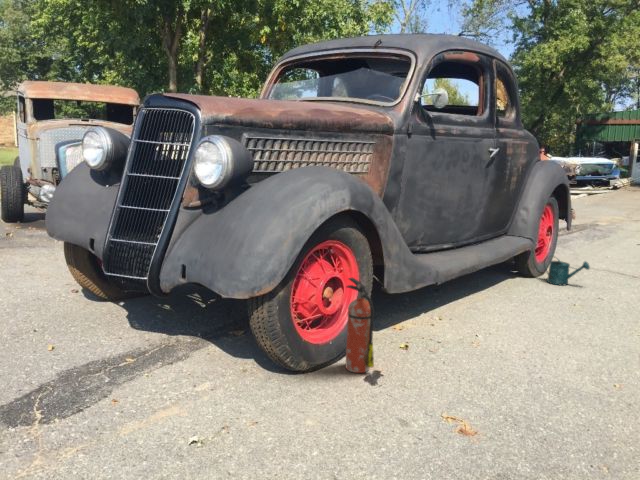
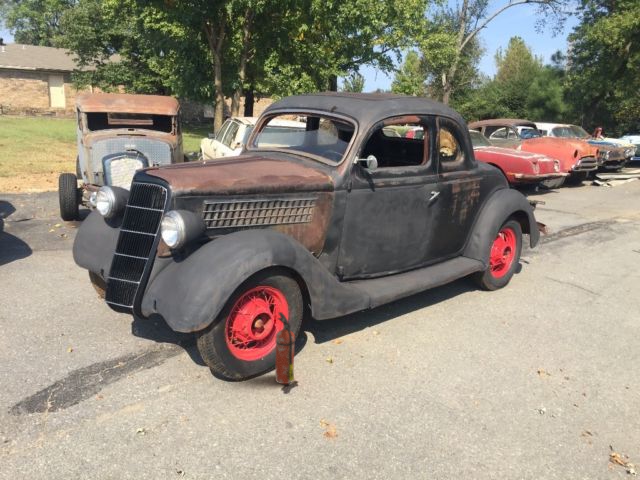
watering can: present [544,260,589,285] -> none [499,275,535,303]

